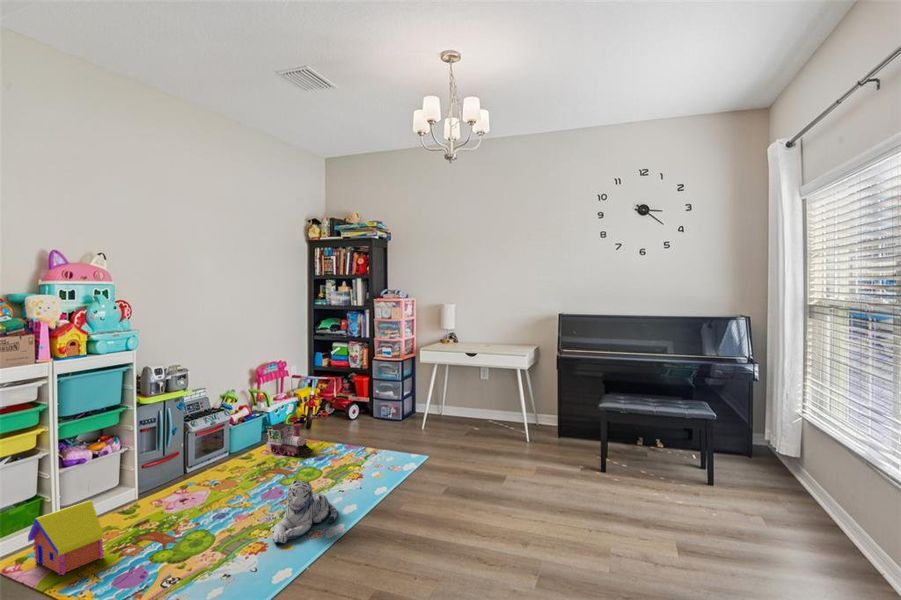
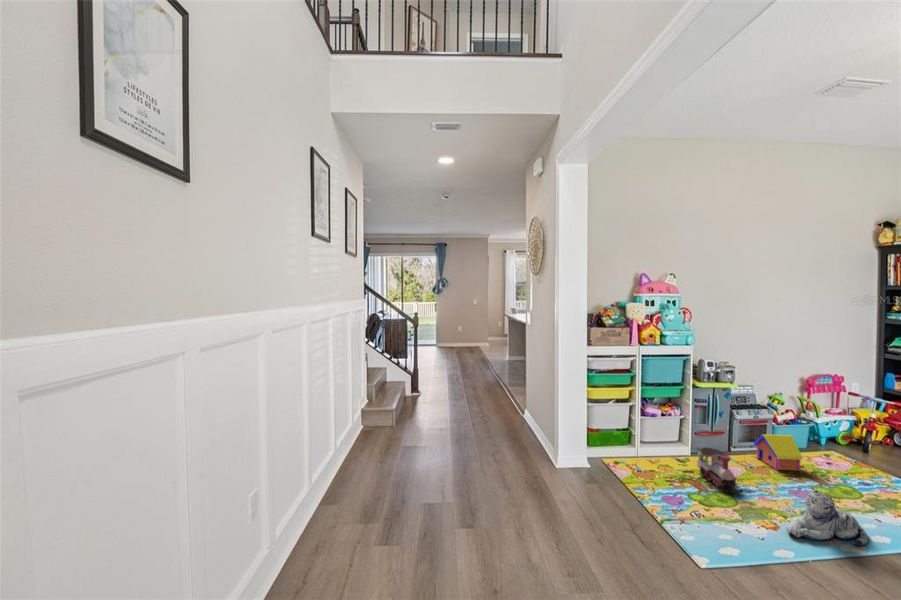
toy train: present [266,424,313,457] -> present [697,448,743,493]
toy house: present [28,500,104,575] -> present [754,434,802,471]

